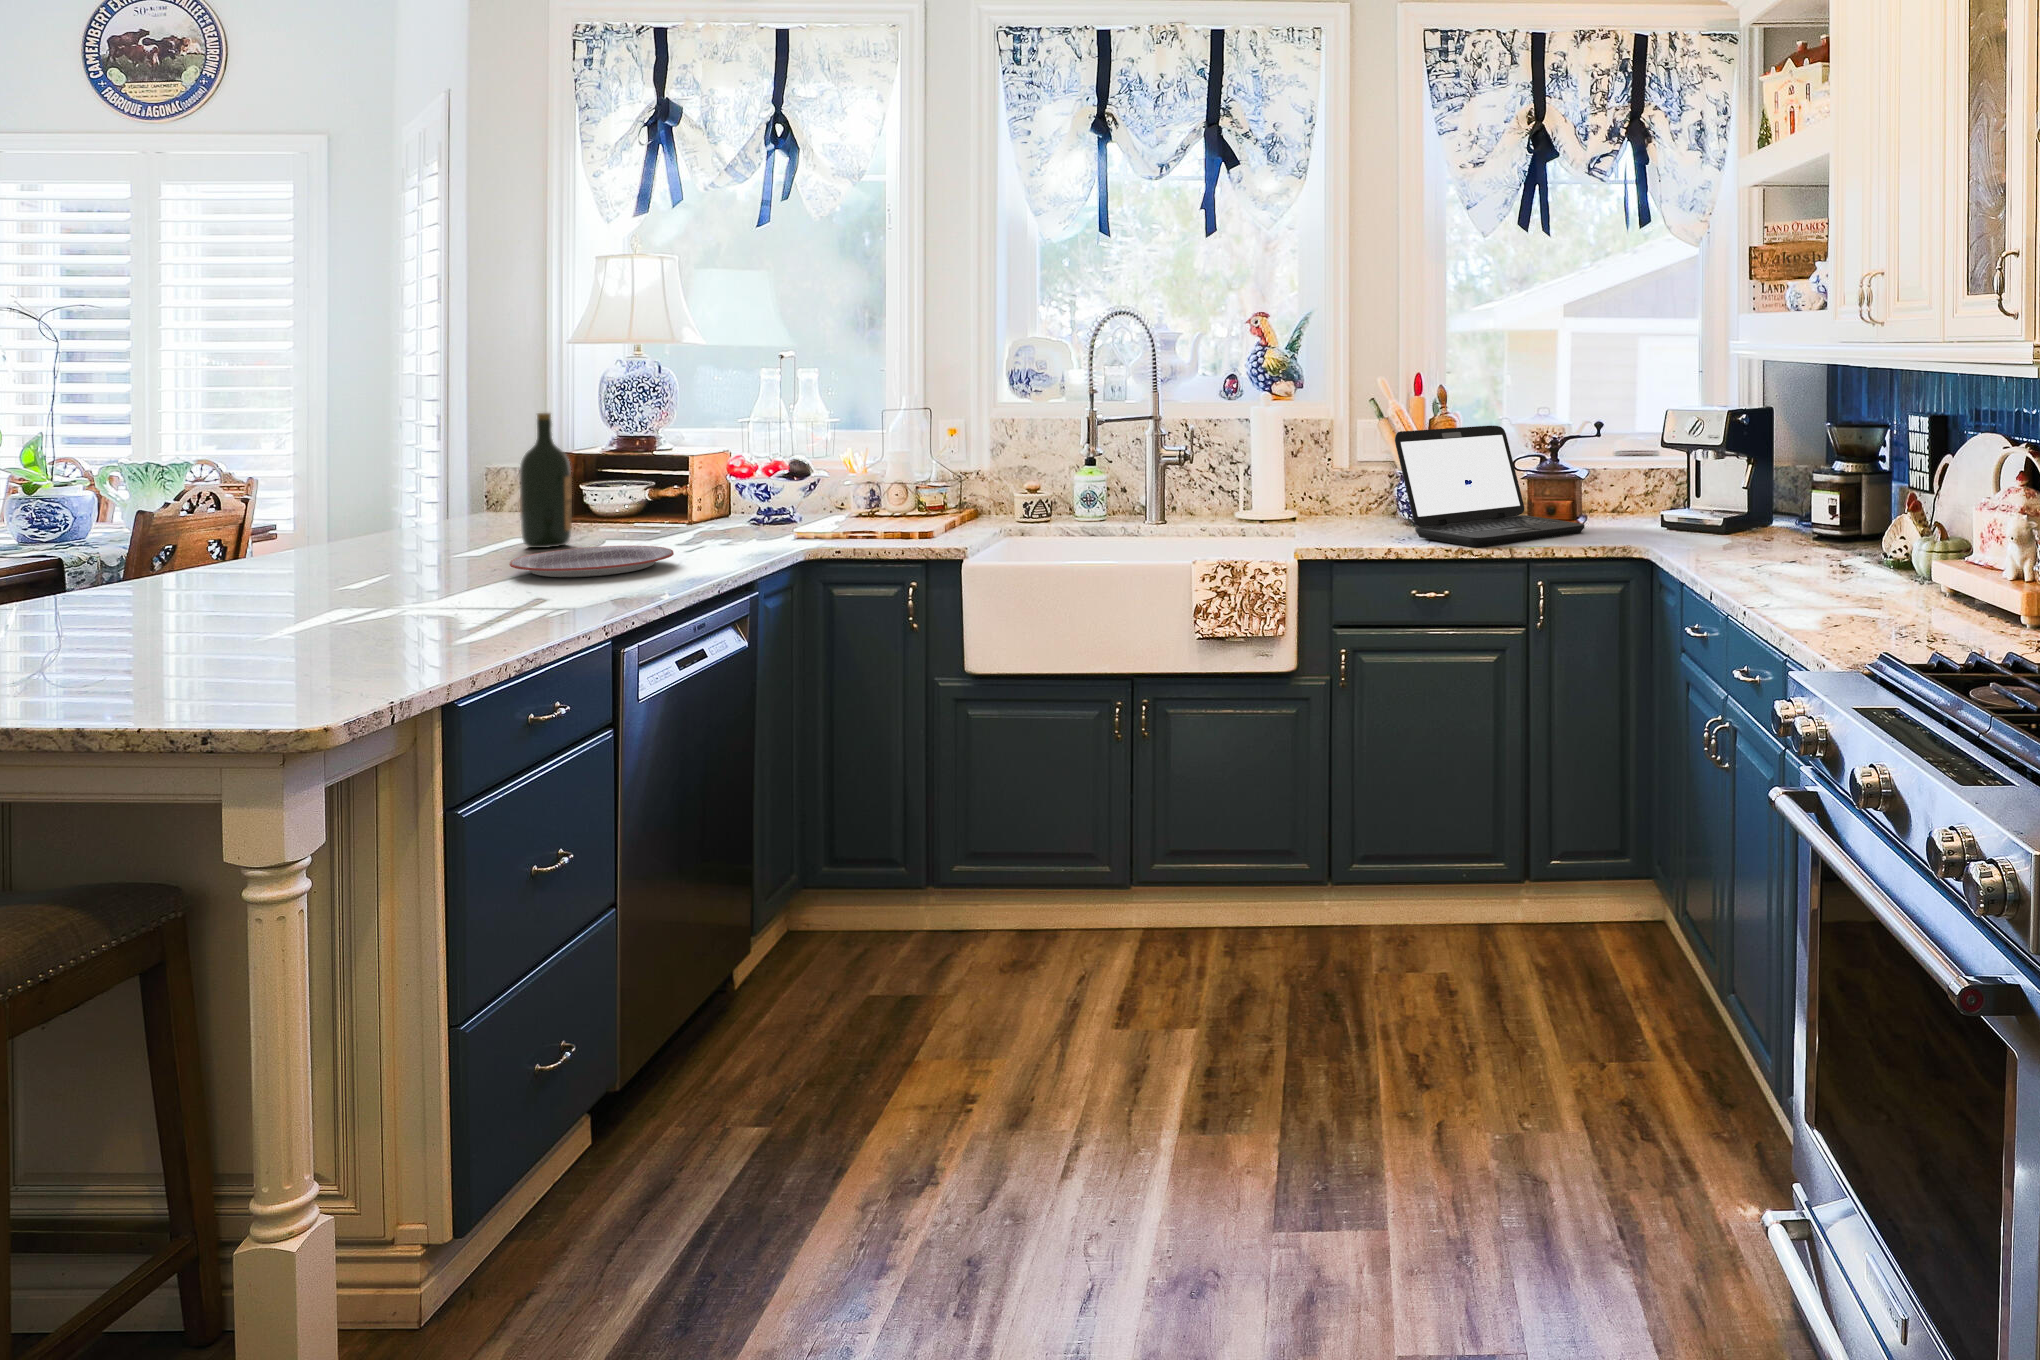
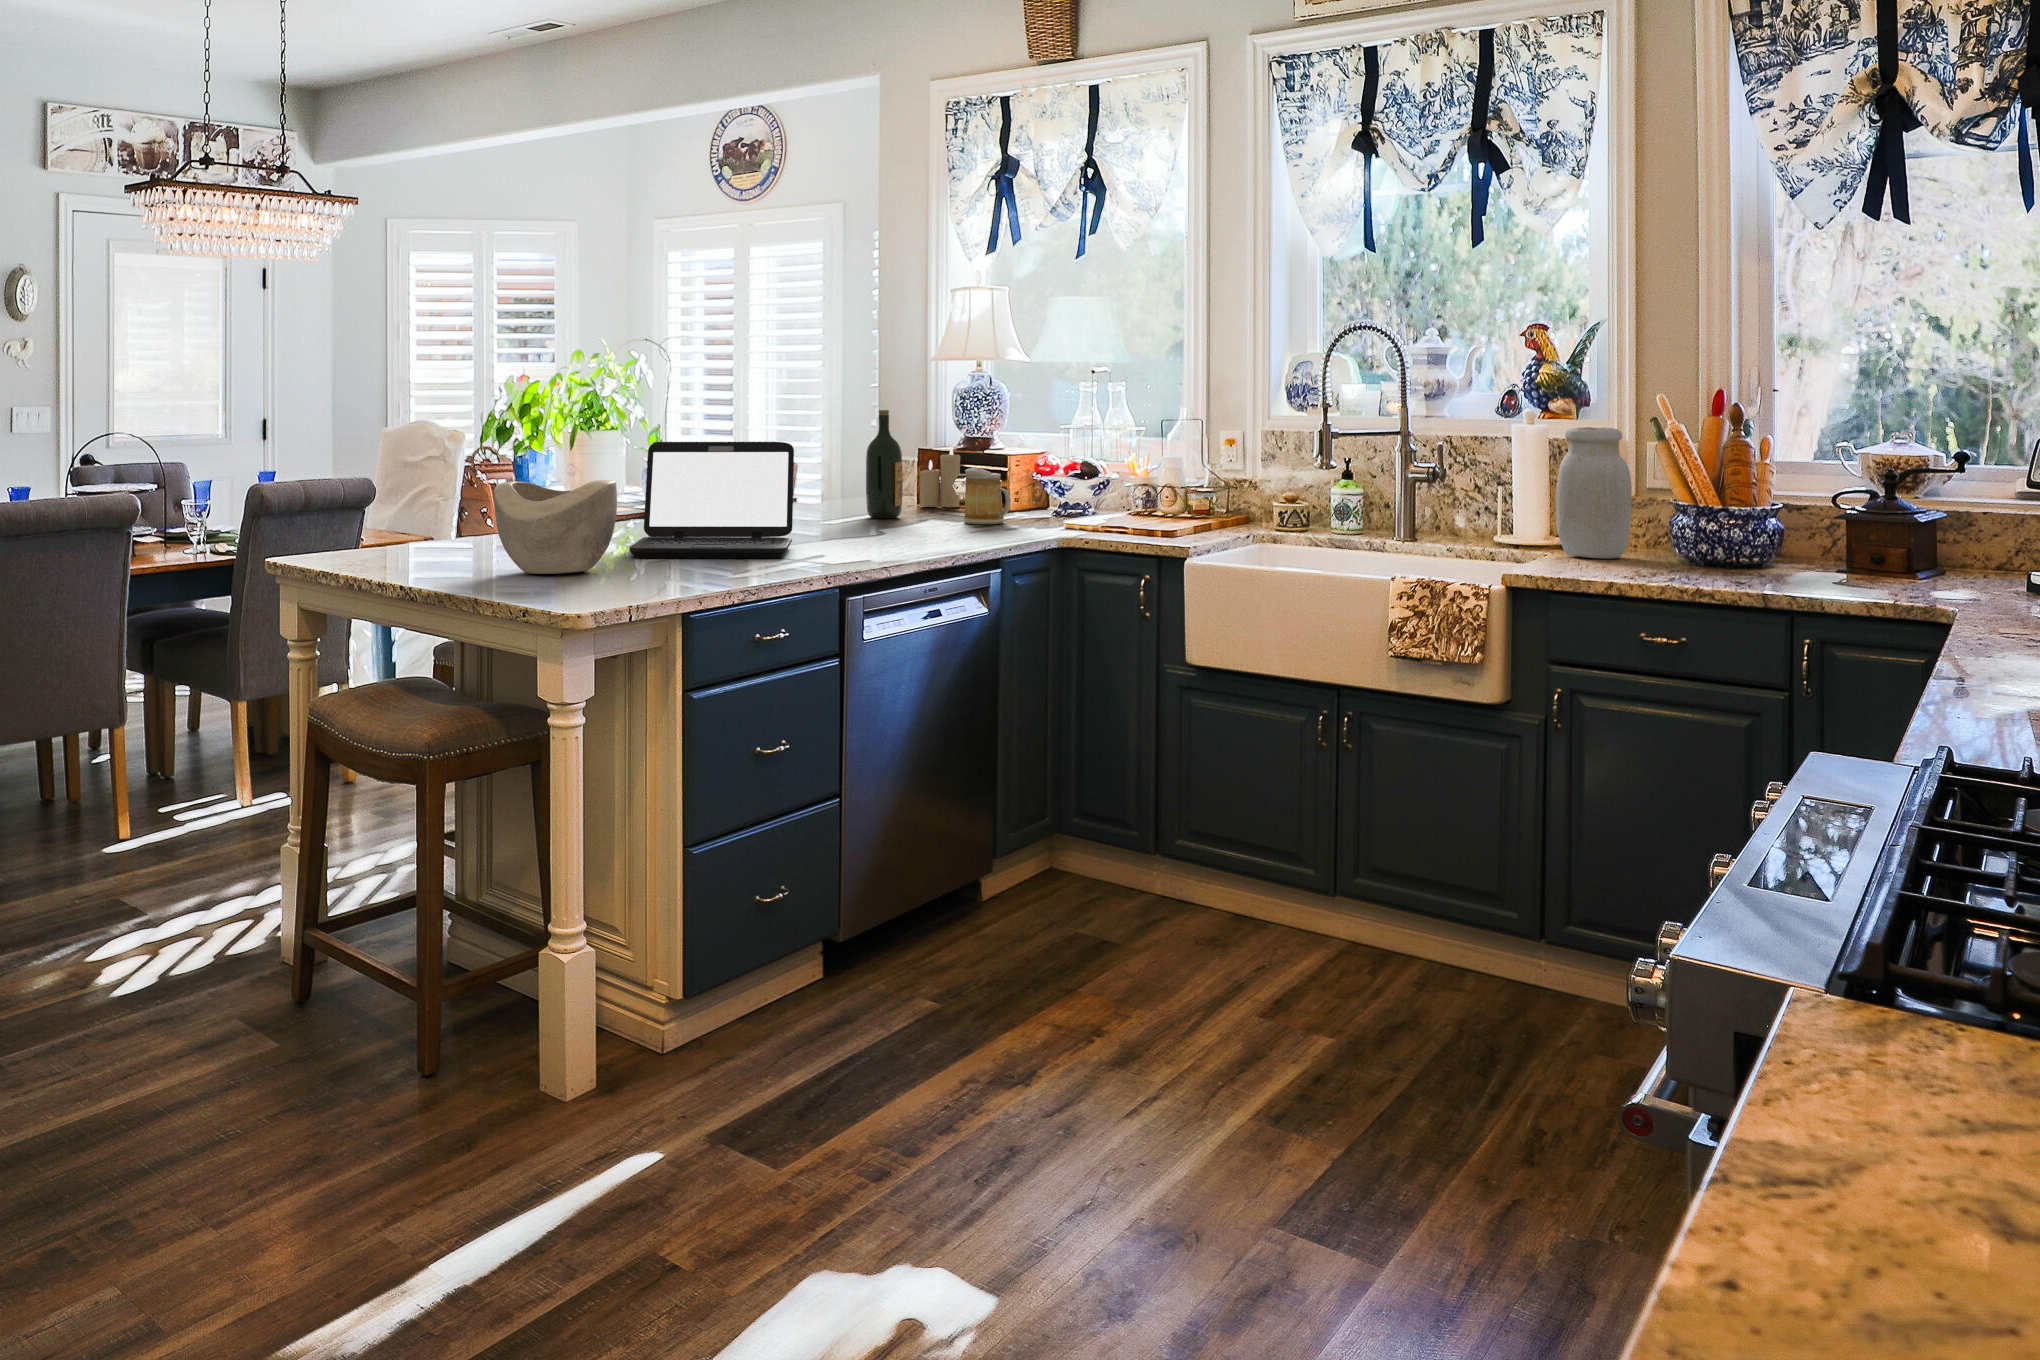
jar: none [1292,406,1354,525] -> present [1556,427,1632,559]
laptop: present [1395,426,1585,547] -> present [629,442,794,558]
candle: none [567,452,621,526] -> present [919,447,960,507]
mug: none [664,477,726,545] -> present [963,467,1011,524]
decorative bowl: none [57,543,285,695] -> present [494,480,617,574]
plate: present [509,546,674,577] -> none [828,518,947,538]

